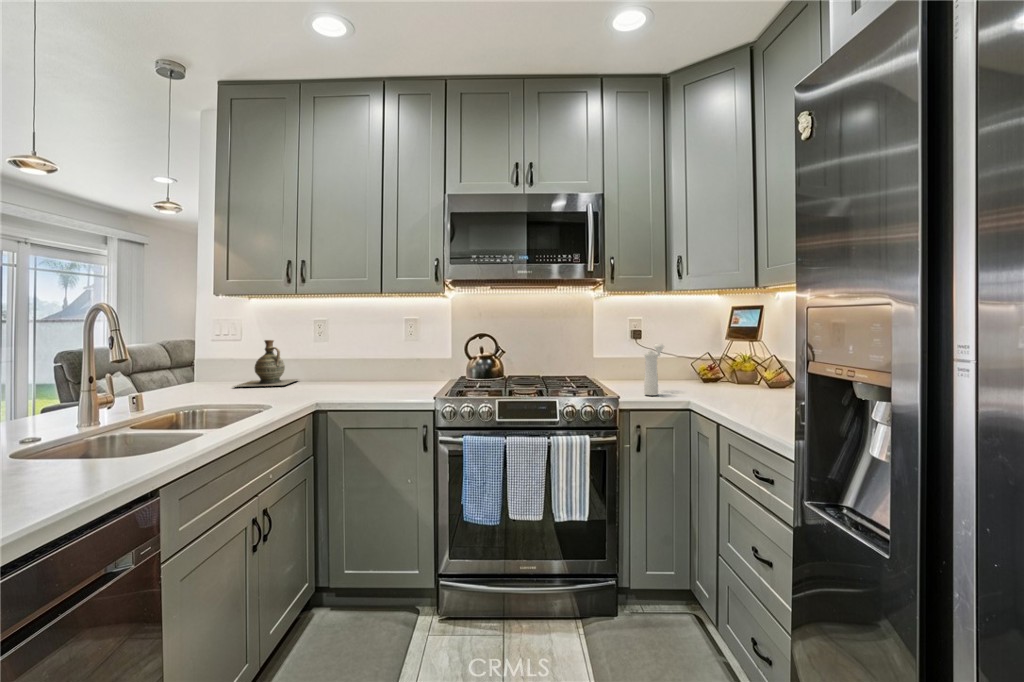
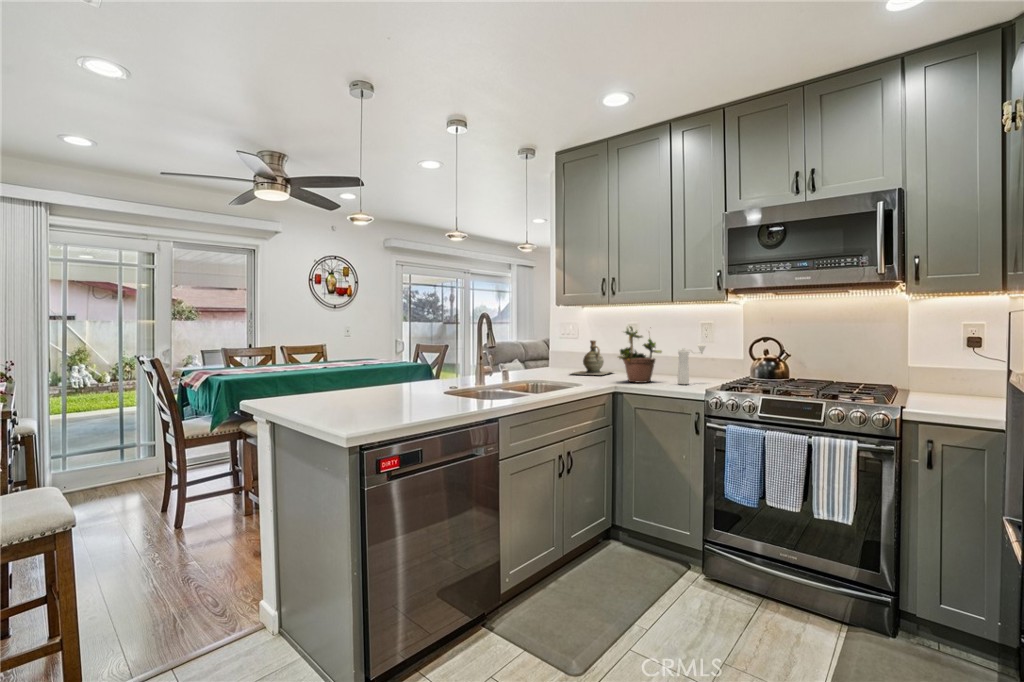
potted plant: none [315,314,372,393] -> present [618,326,662,383]
pepper mill: present [644,344,664,395] -> present [678,344,706,384]

